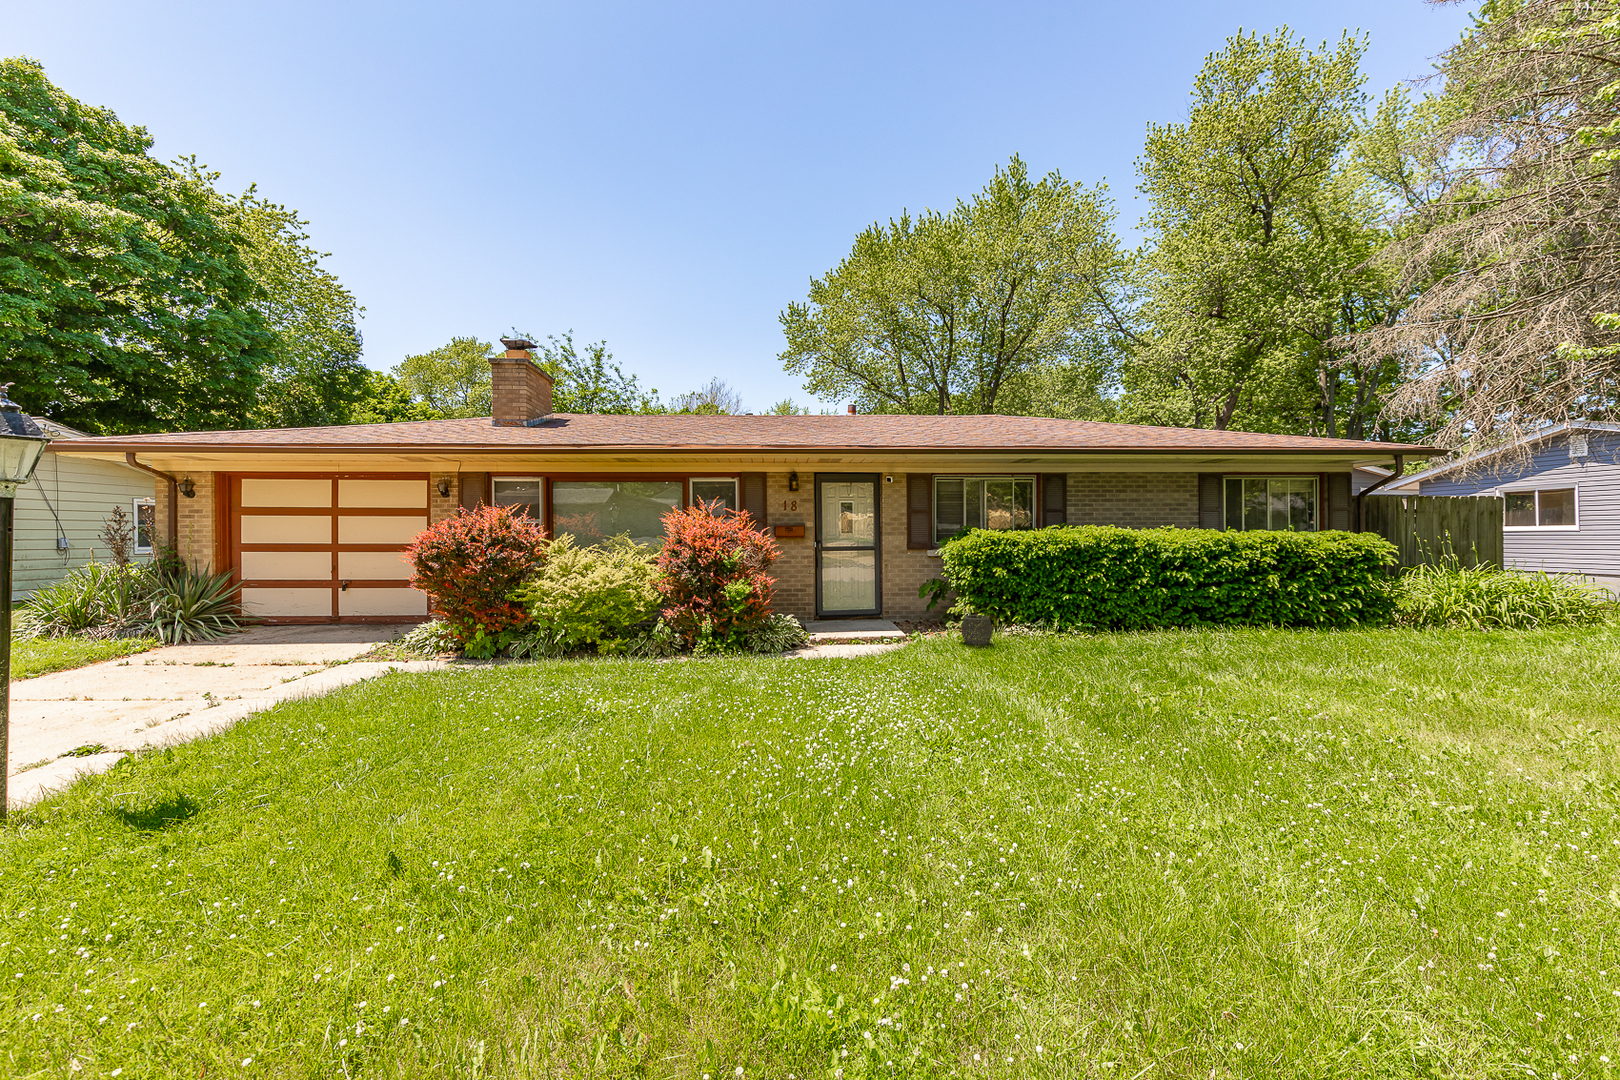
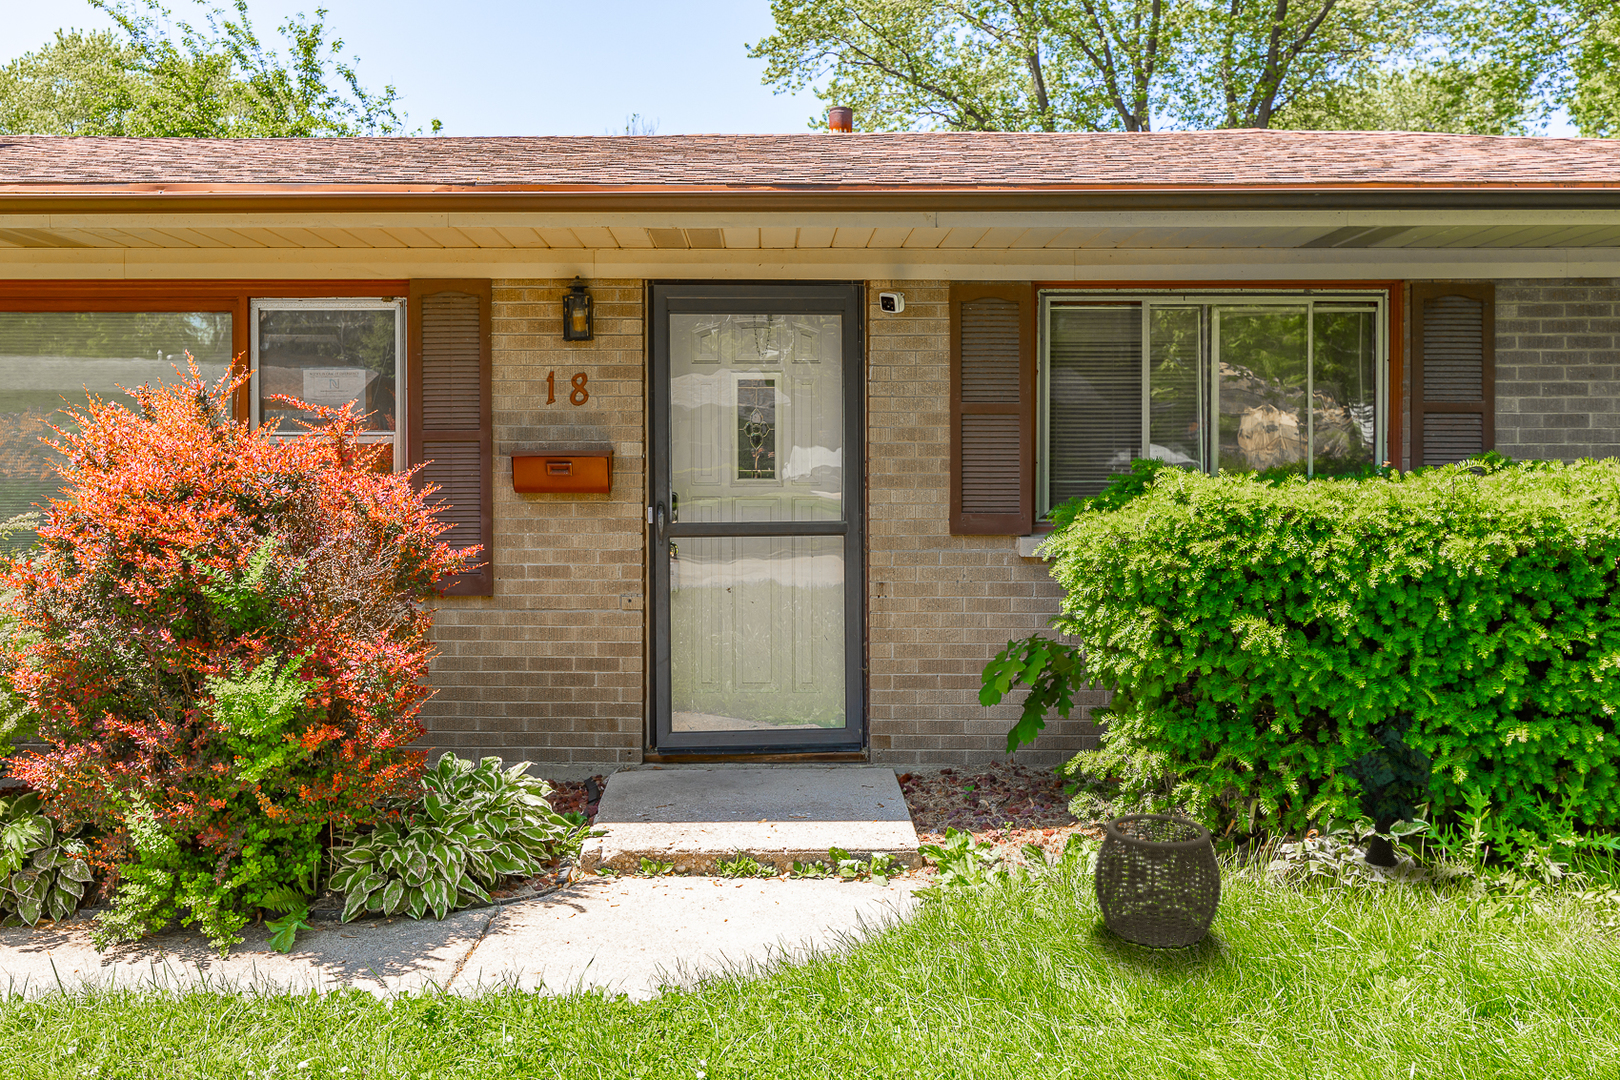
decorative plant: none [1021,592,1046,632] -> present [1337,715,1434,866]

